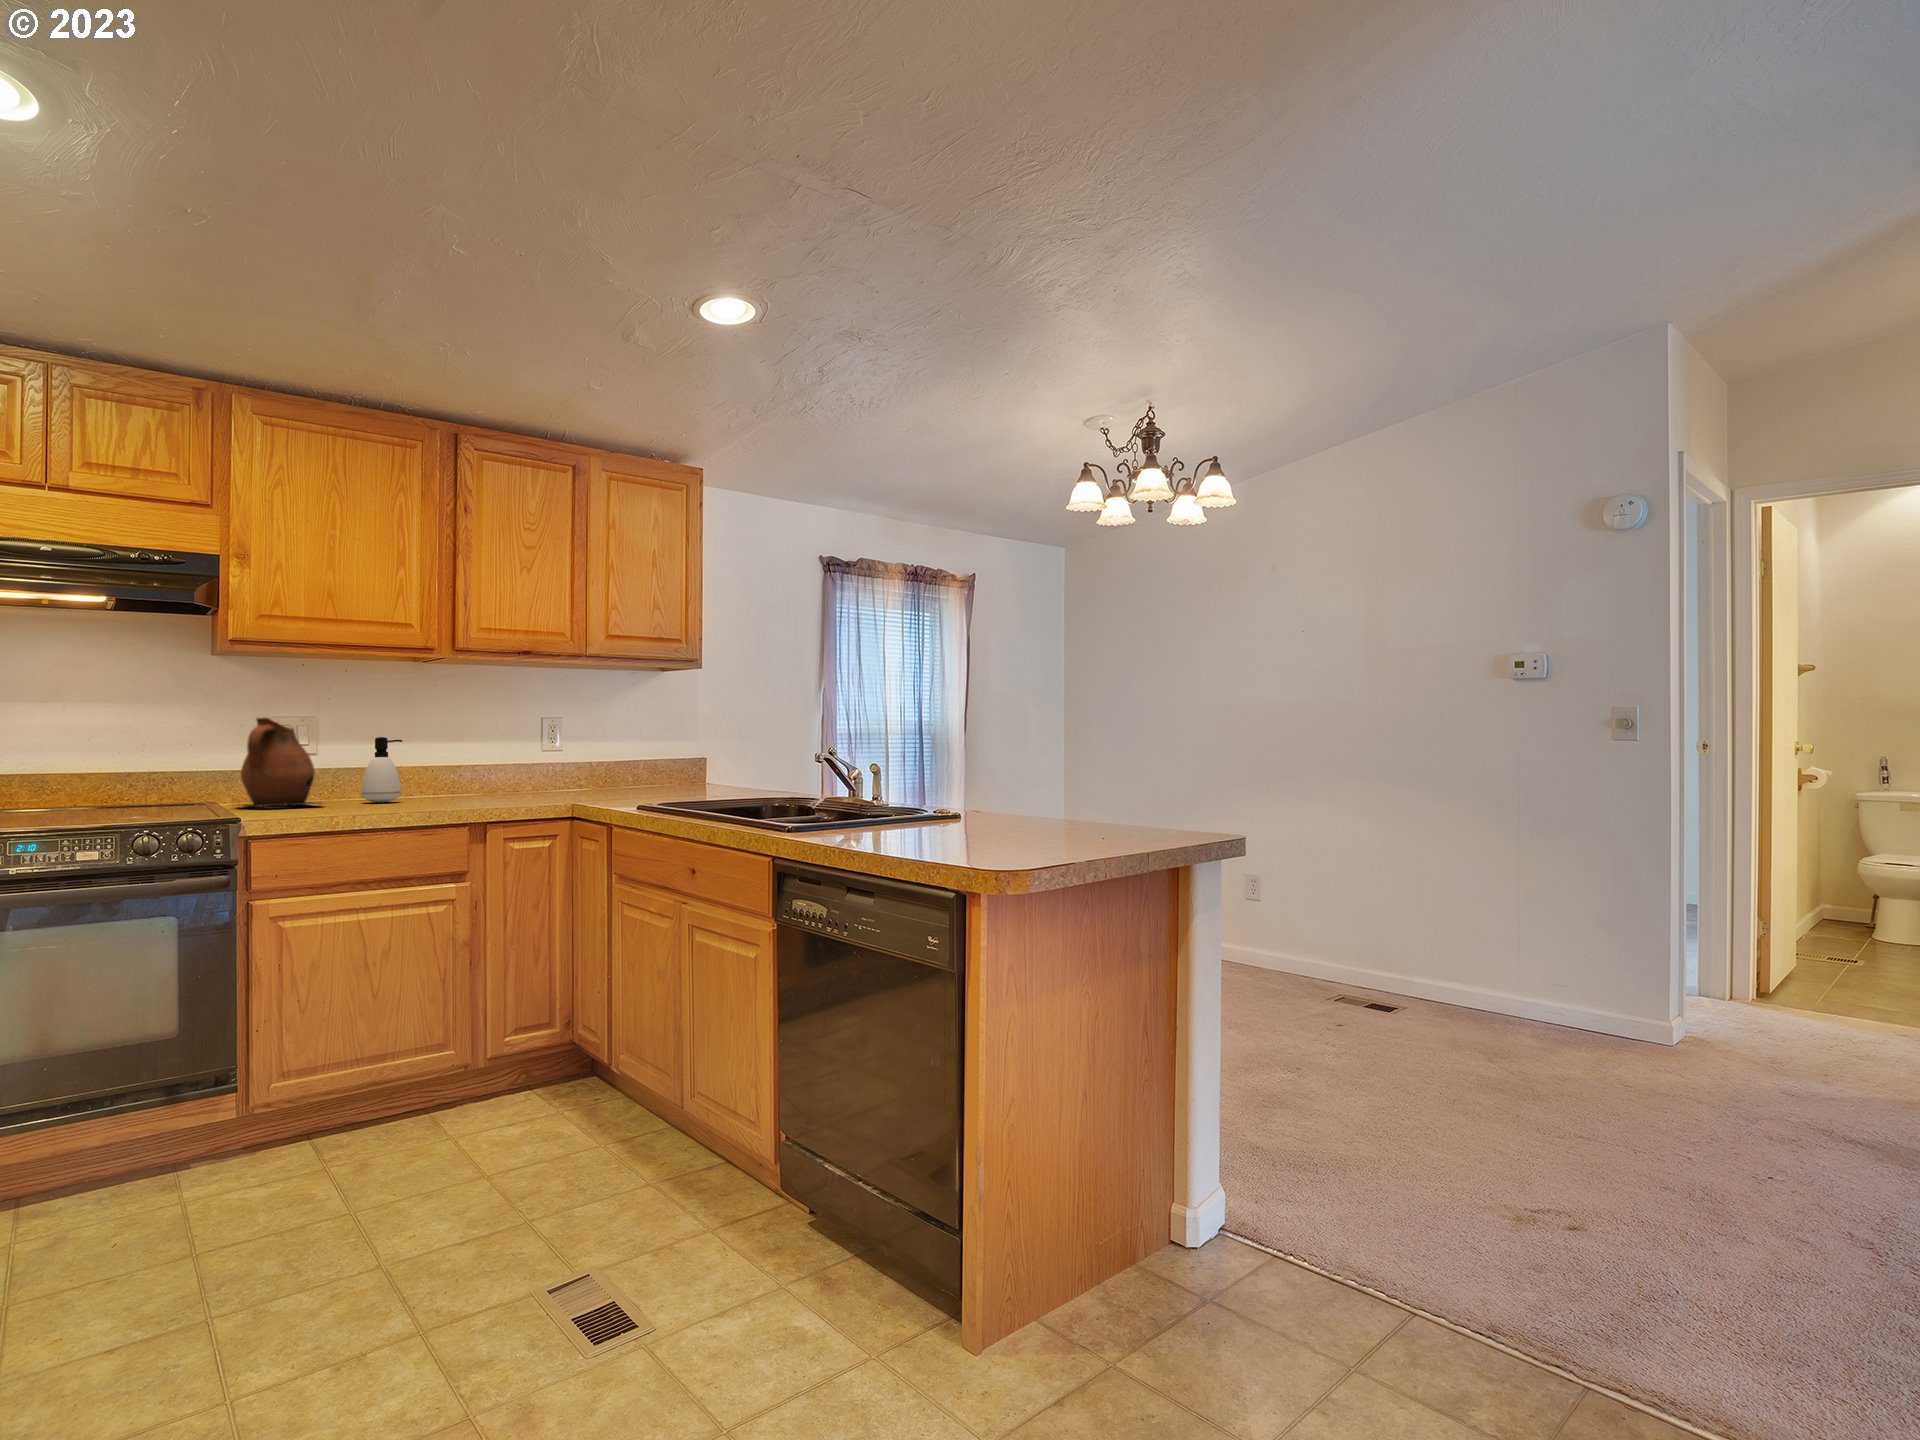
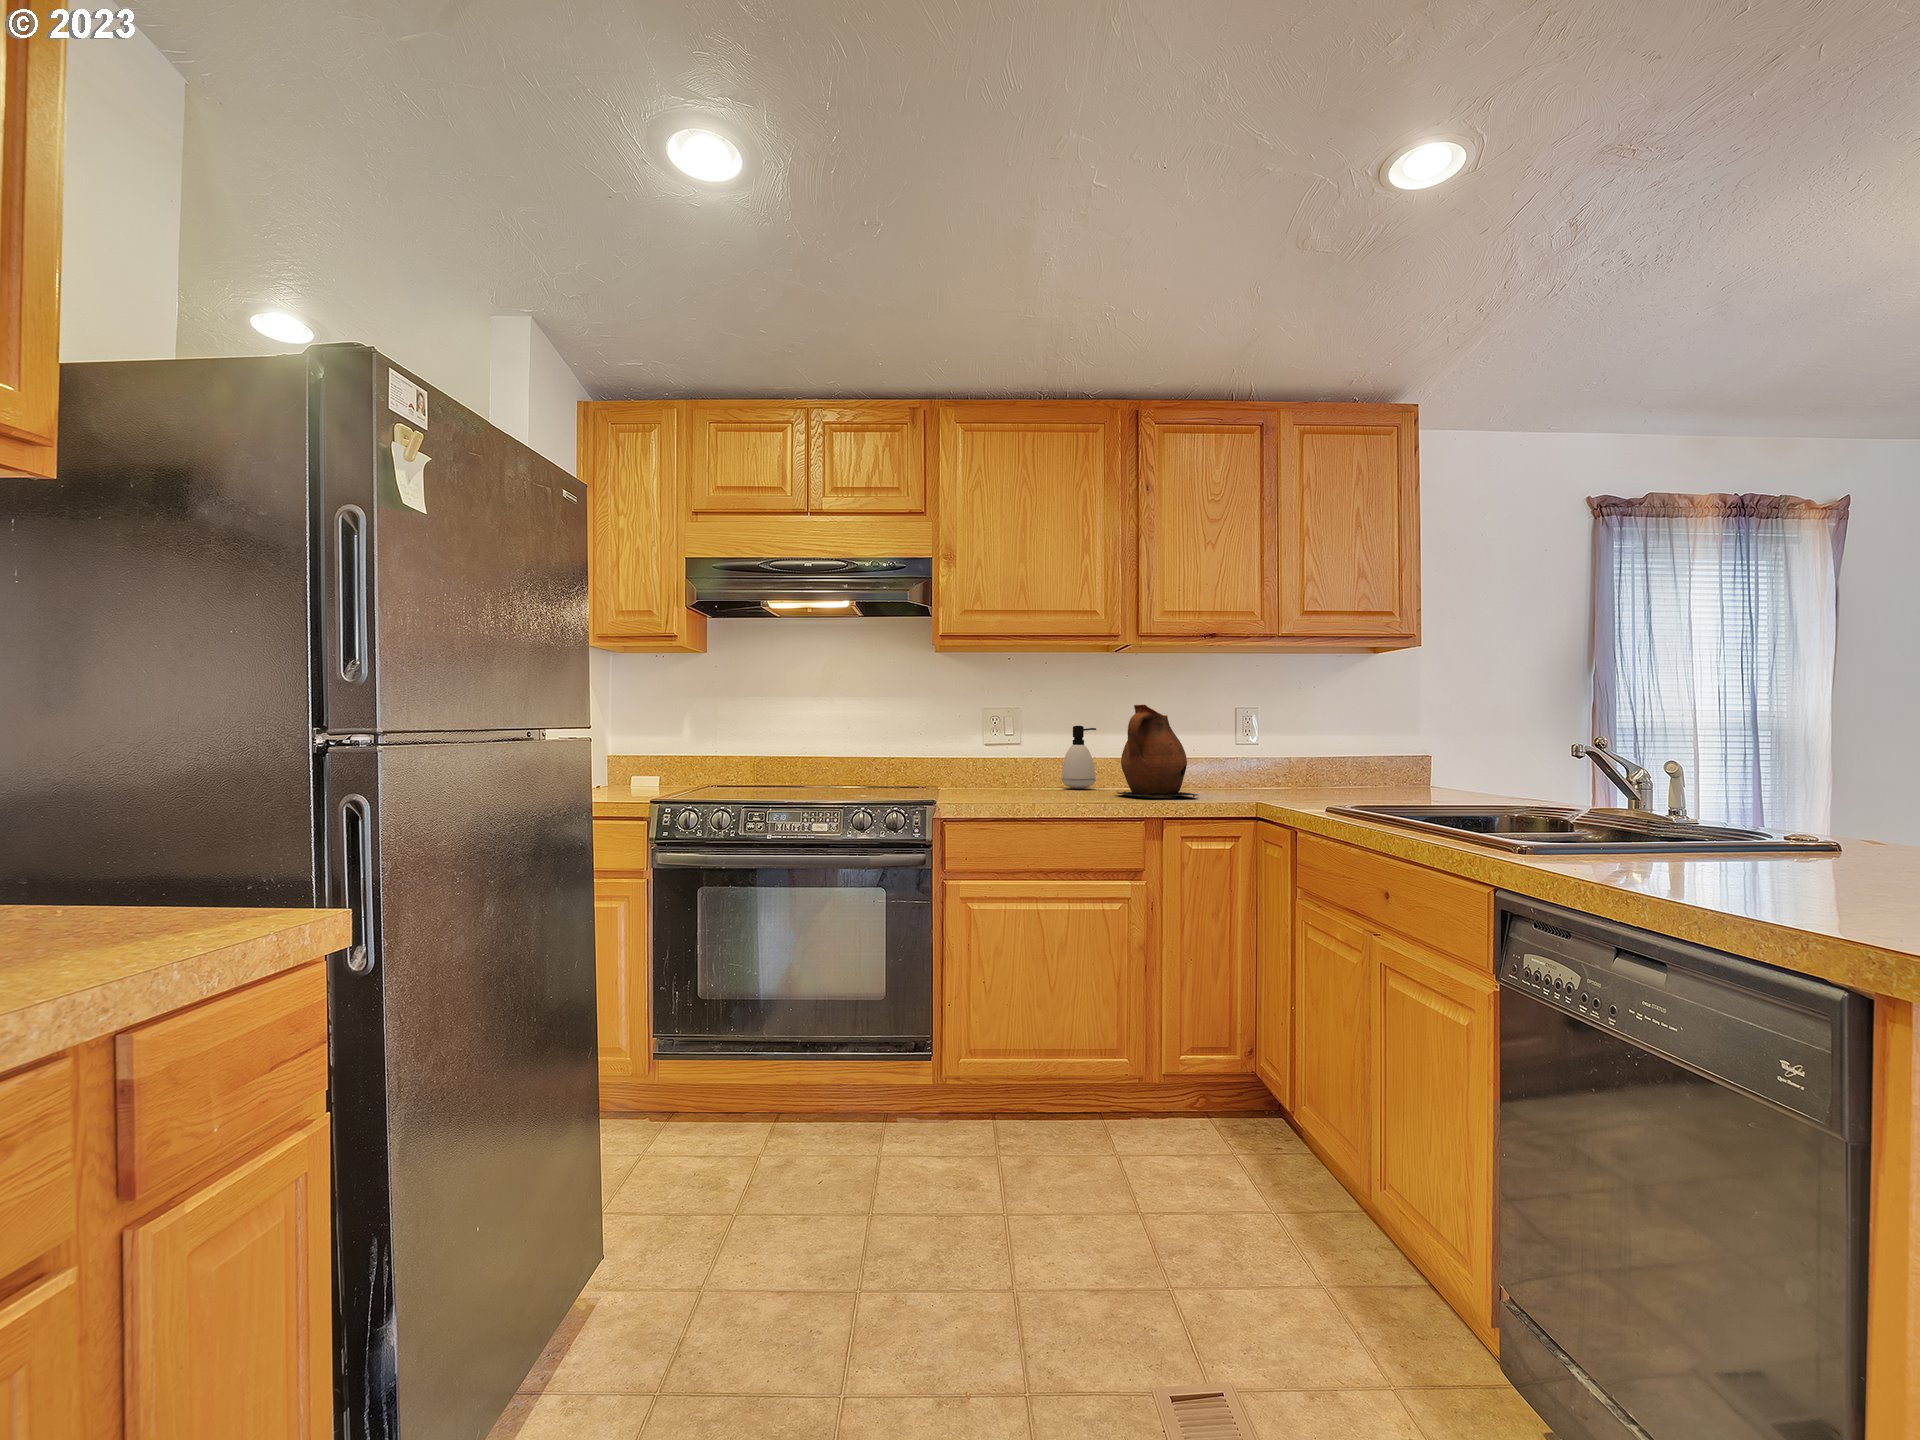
ceramic pitcher: present [236,717,321,807] -> present [1118,705,1198,797]

